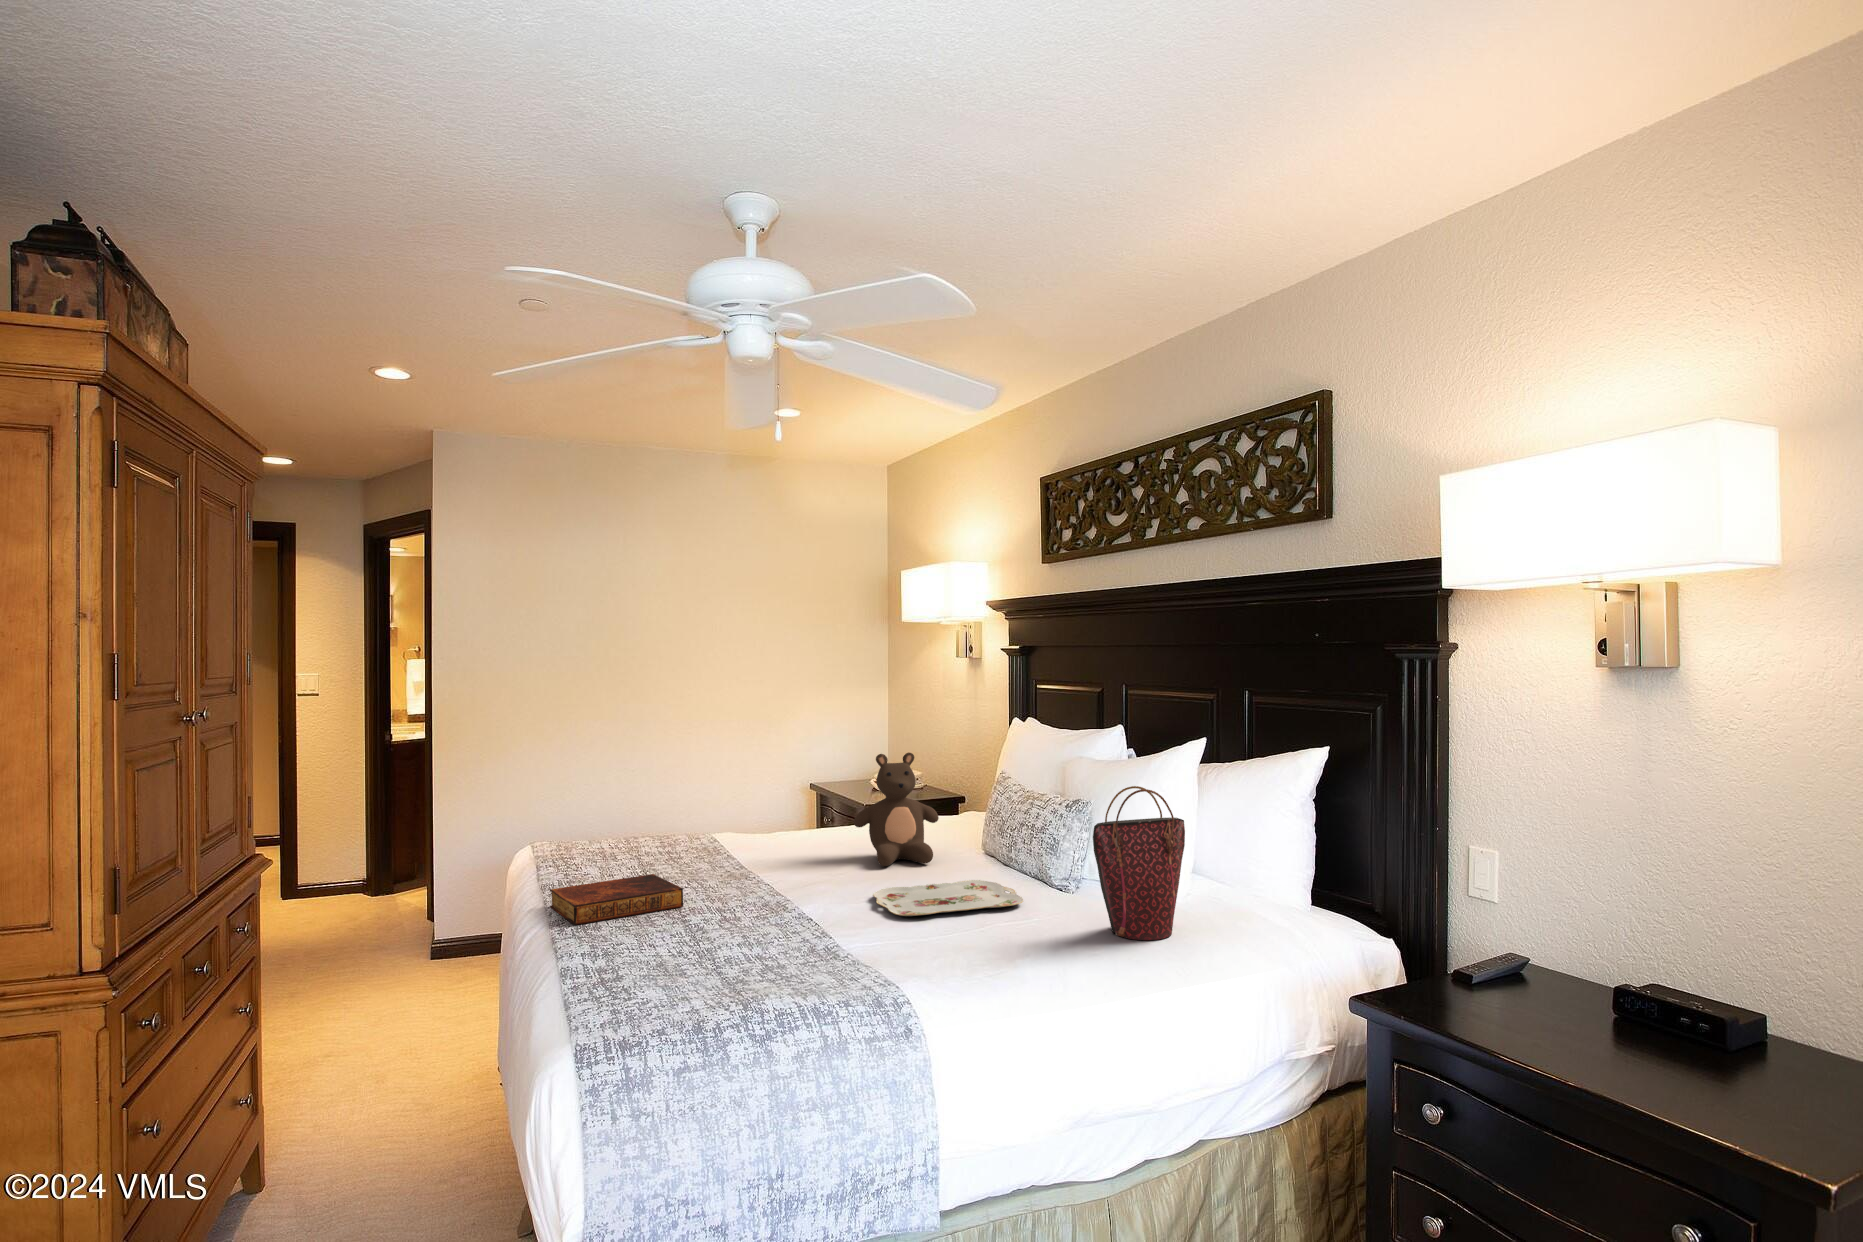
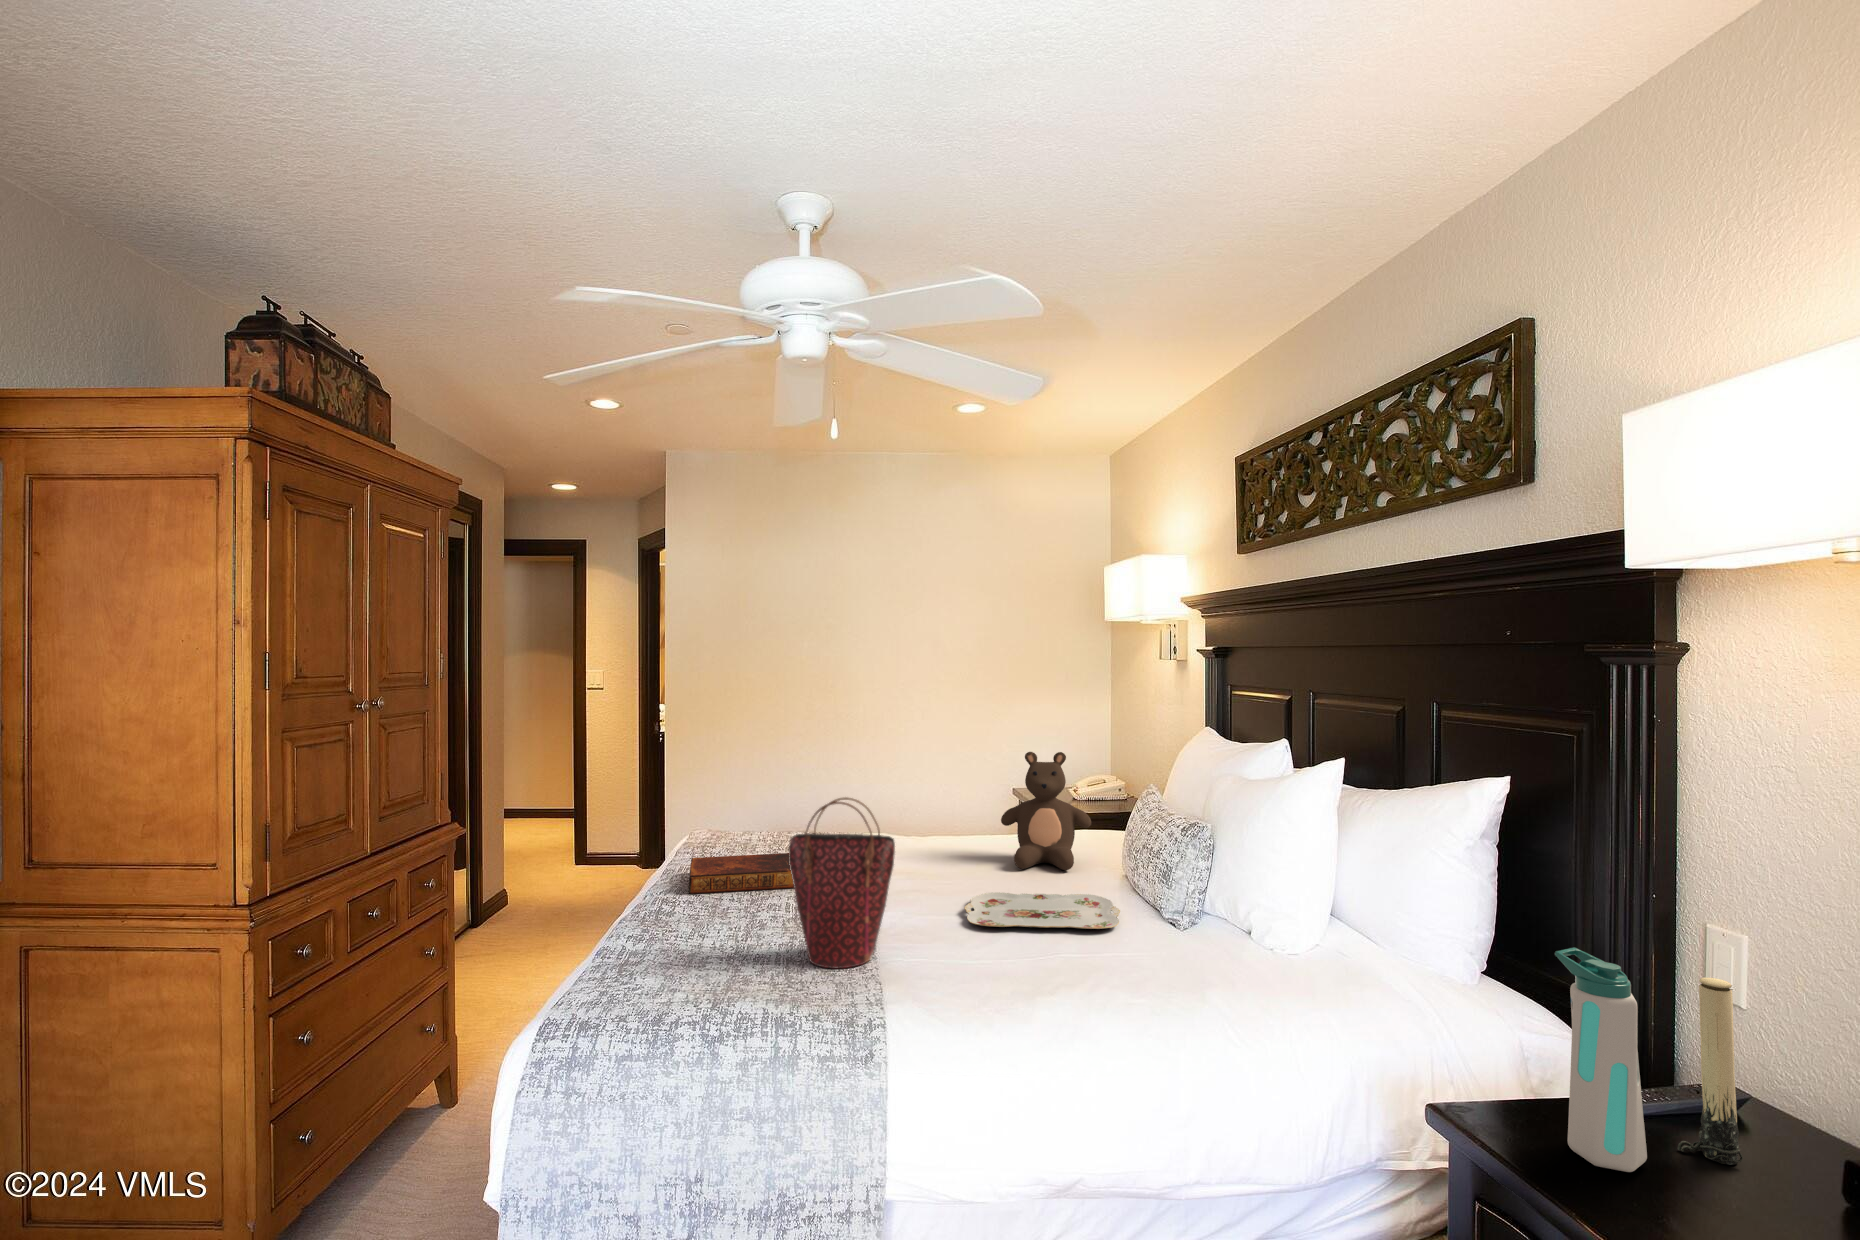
handbag: present [1093,786,1185,940] -> present [788,798,895,968]
water bottle: none [1432,860,1492,1008] -> present [1555,947,1647,1172]
candle: none [1499,870,1538,994] -> present [1678,977,1743,1165]

